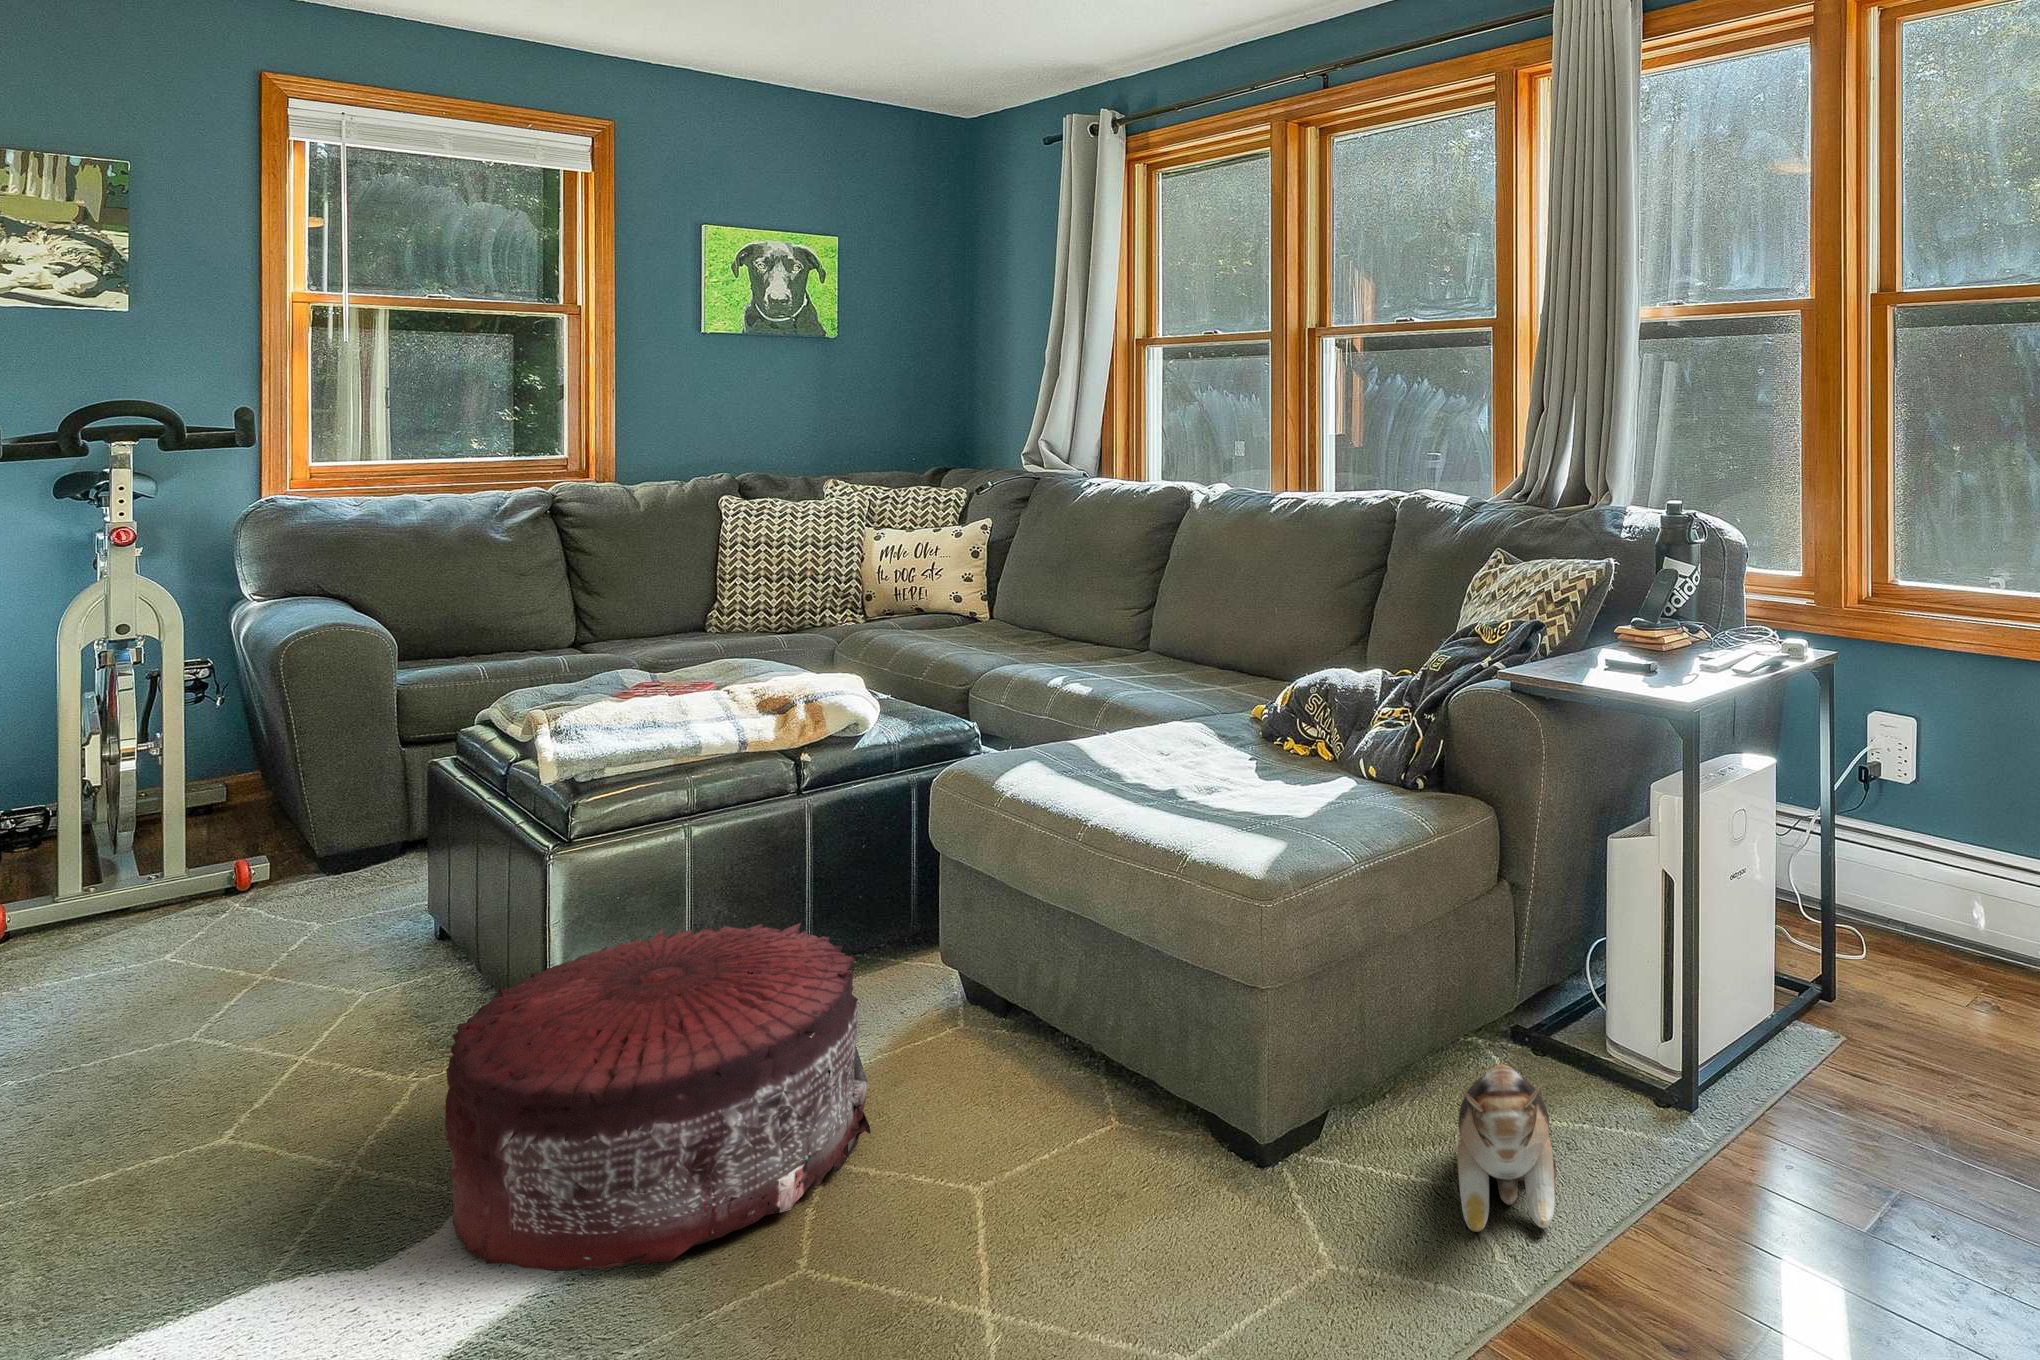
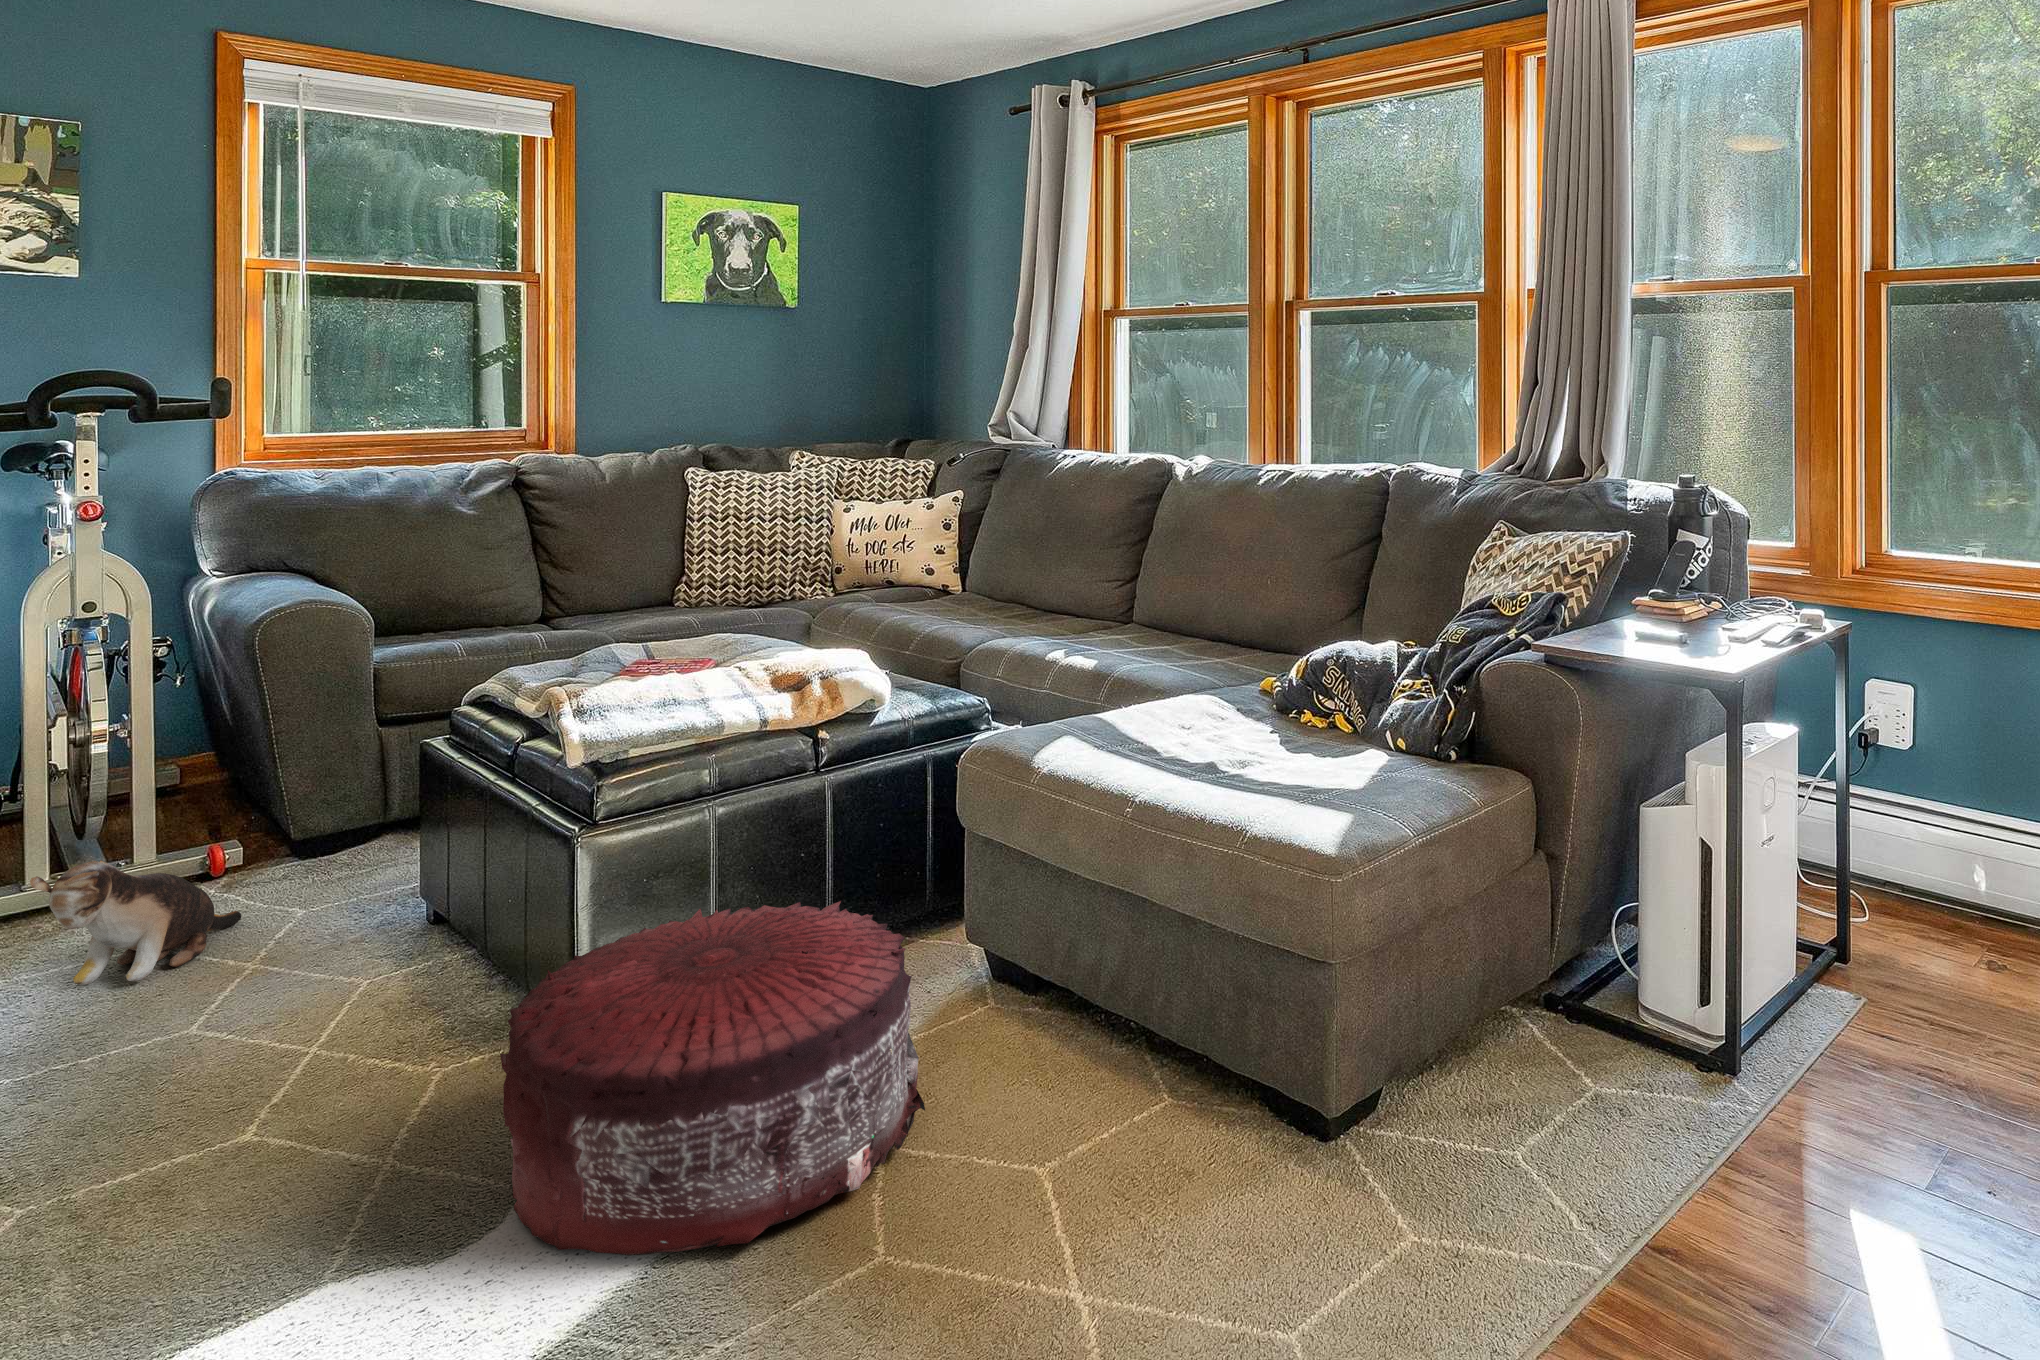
plush toy: present [1457,1062,1556,1232] -> present [30,860,241,985]

